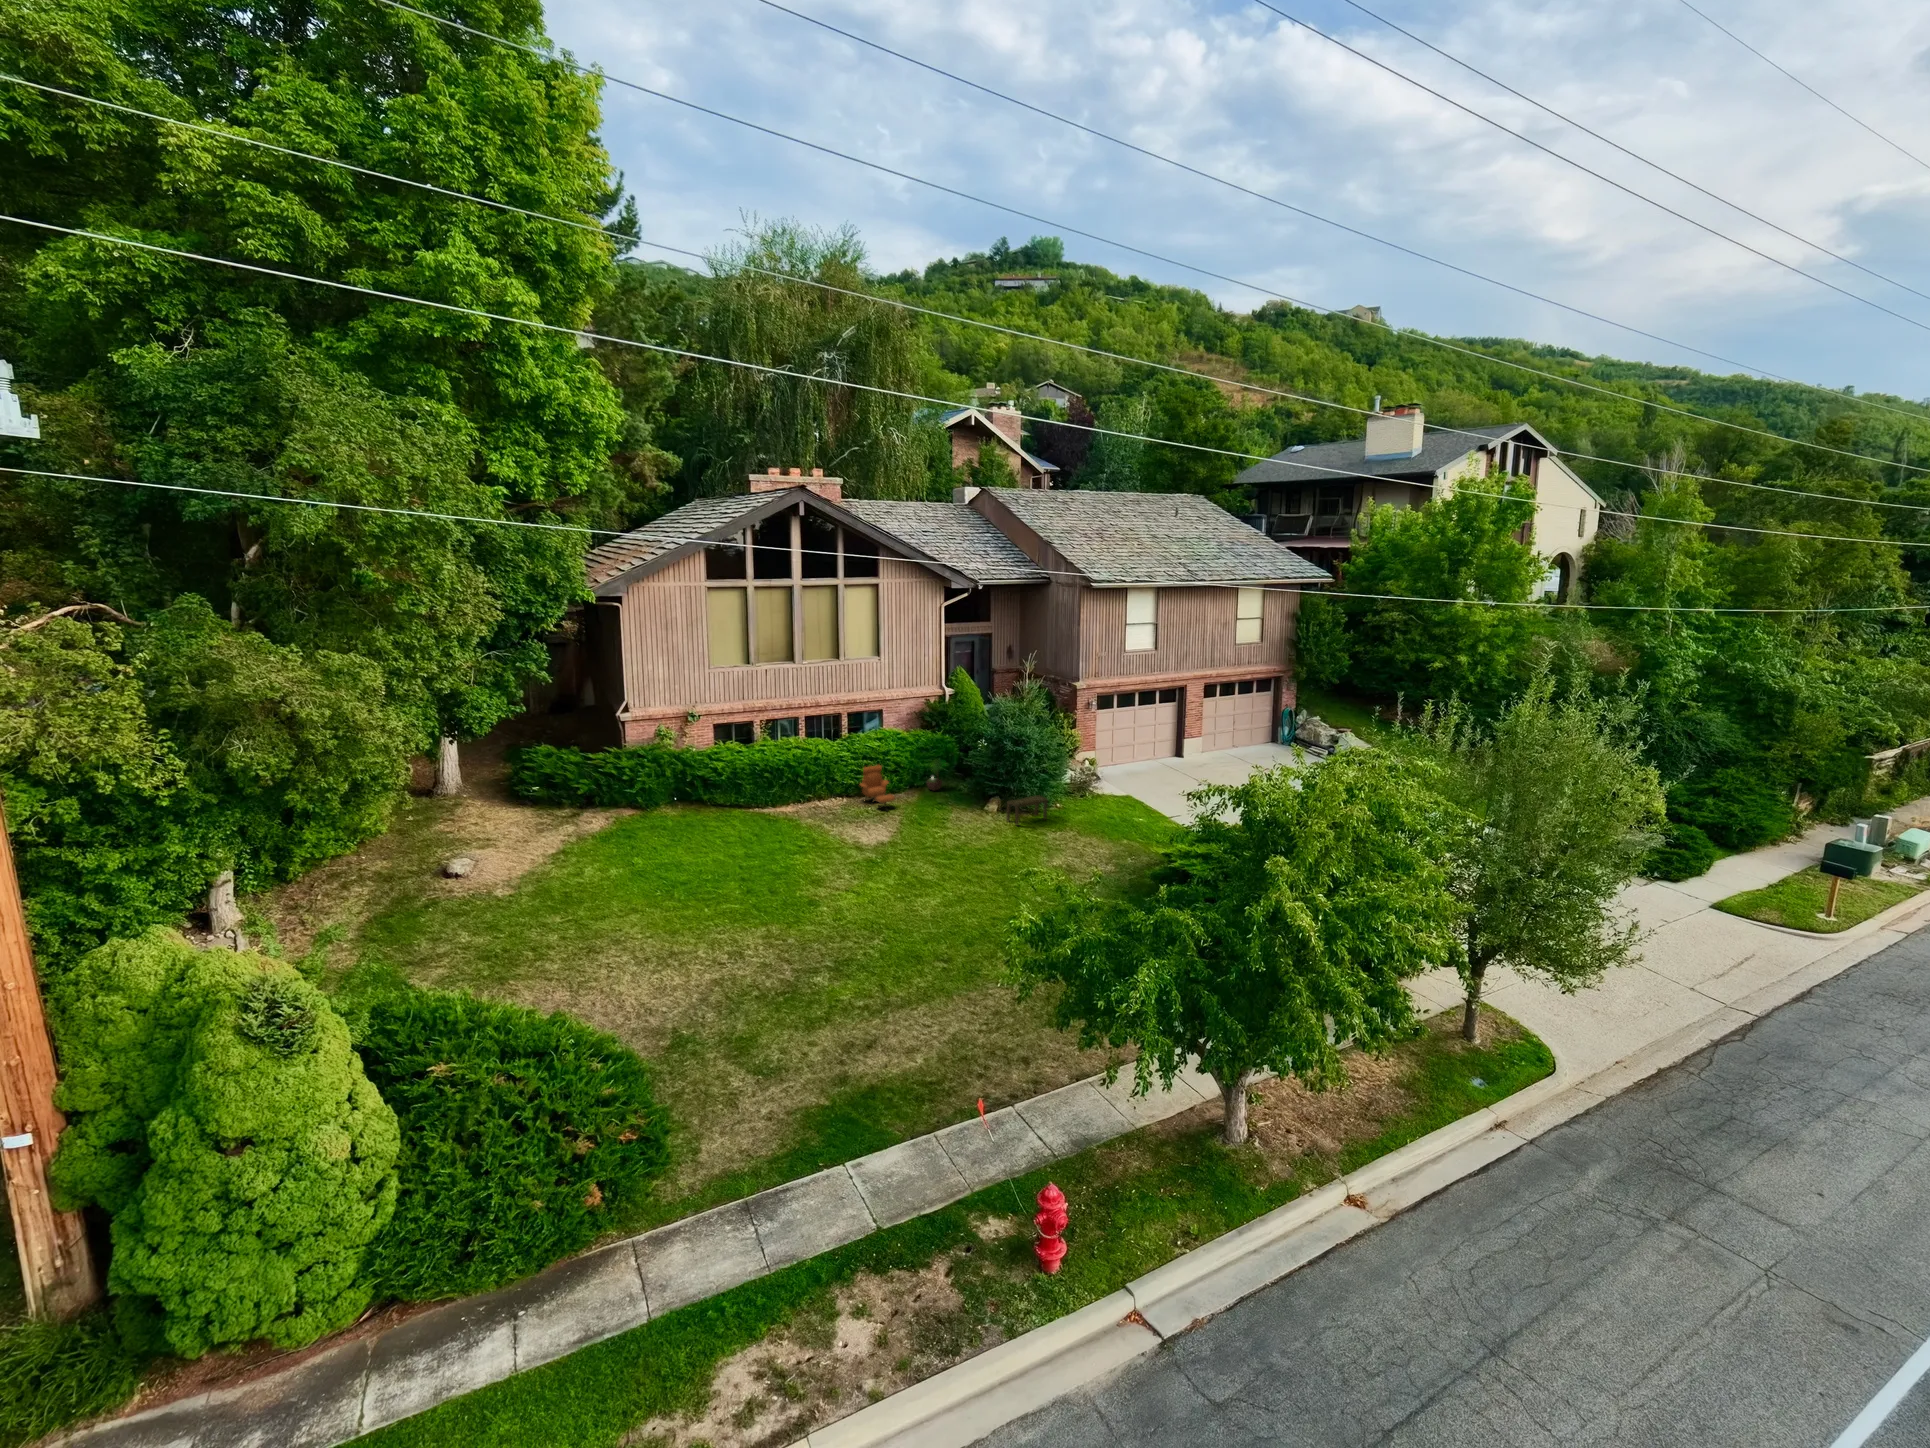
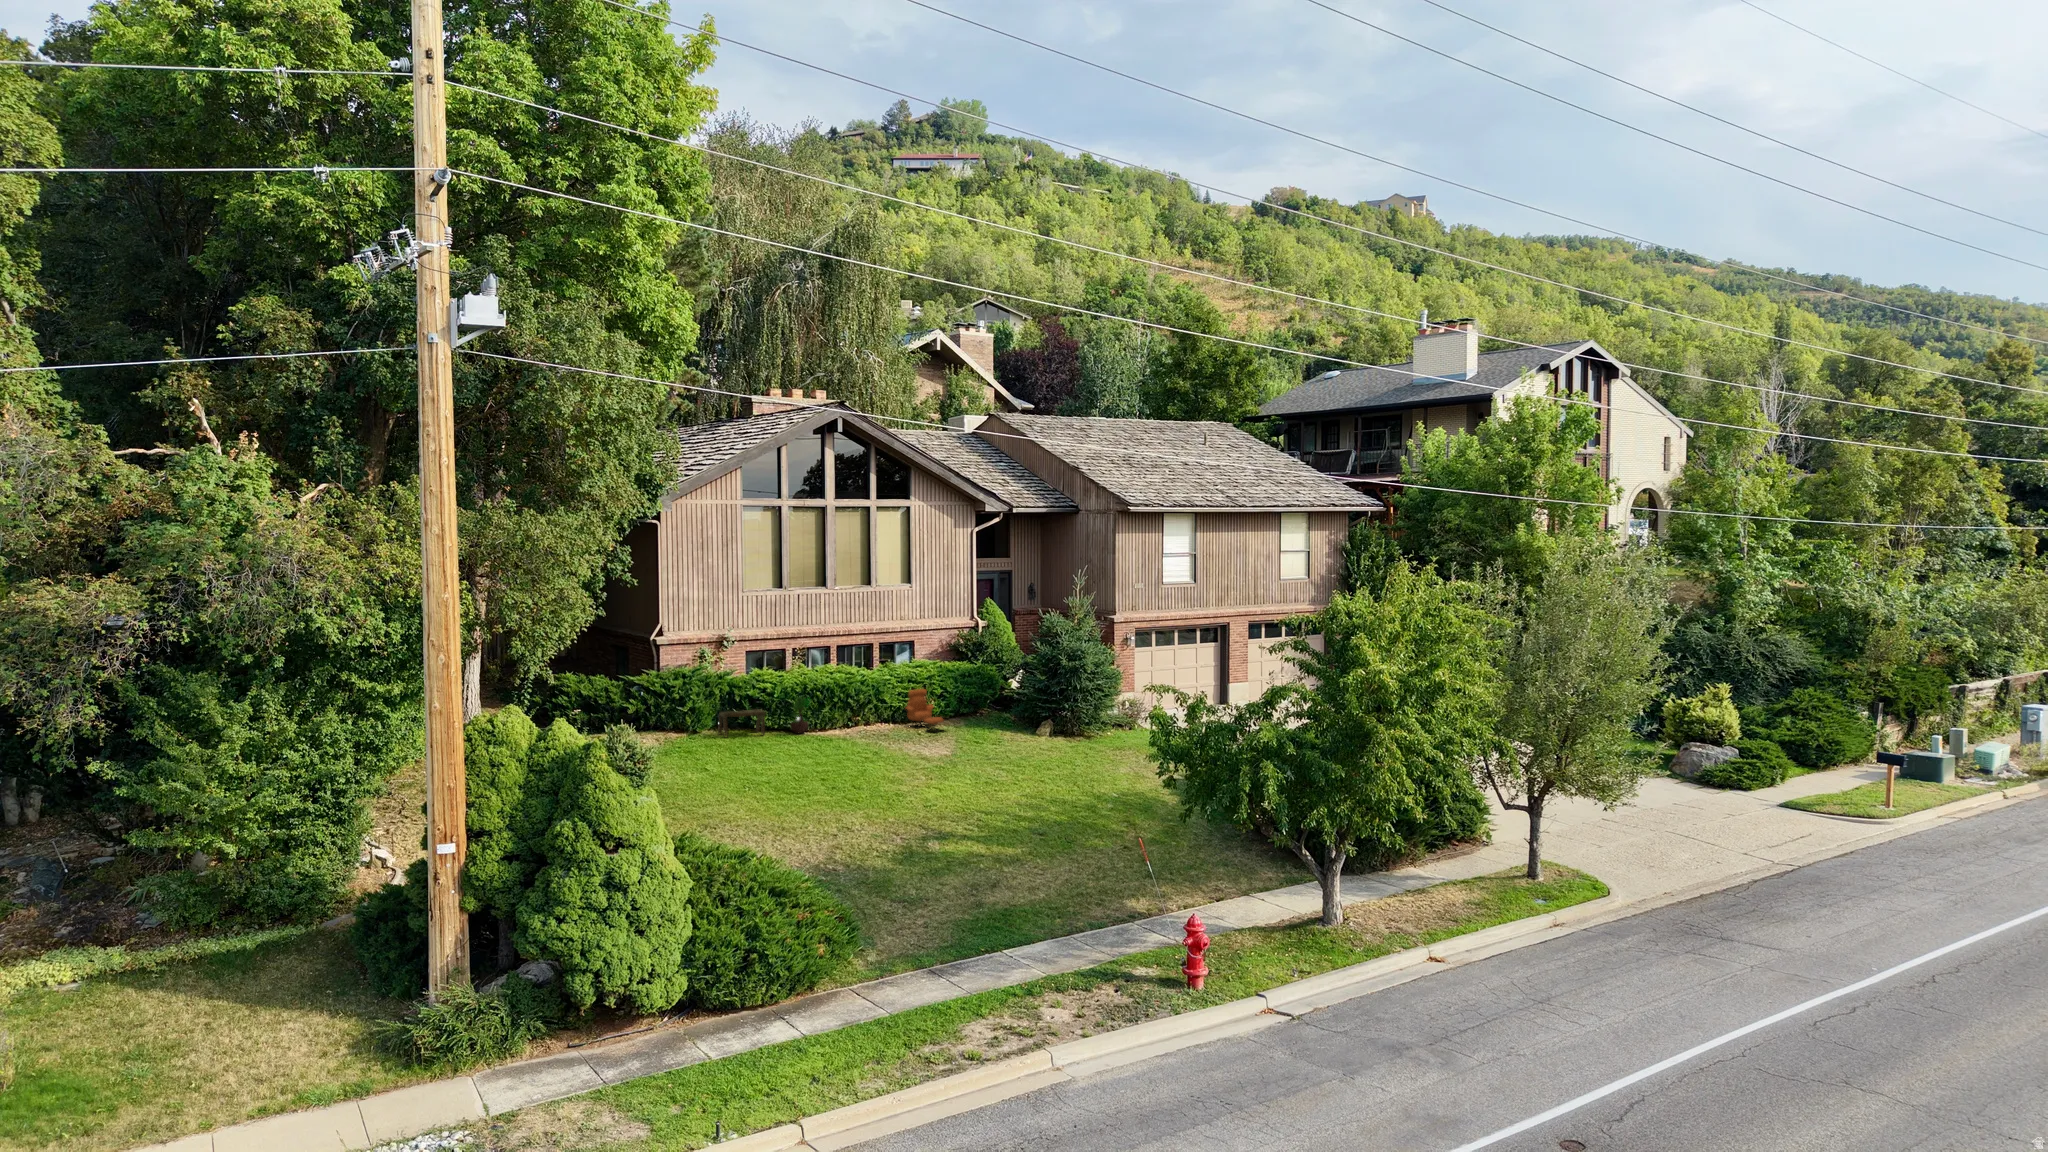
potted tree: present [927,760,945,790] -> present [791,697,810,733]
bench: present [1006,795,1048,826] -> present [719,709,766,737]

